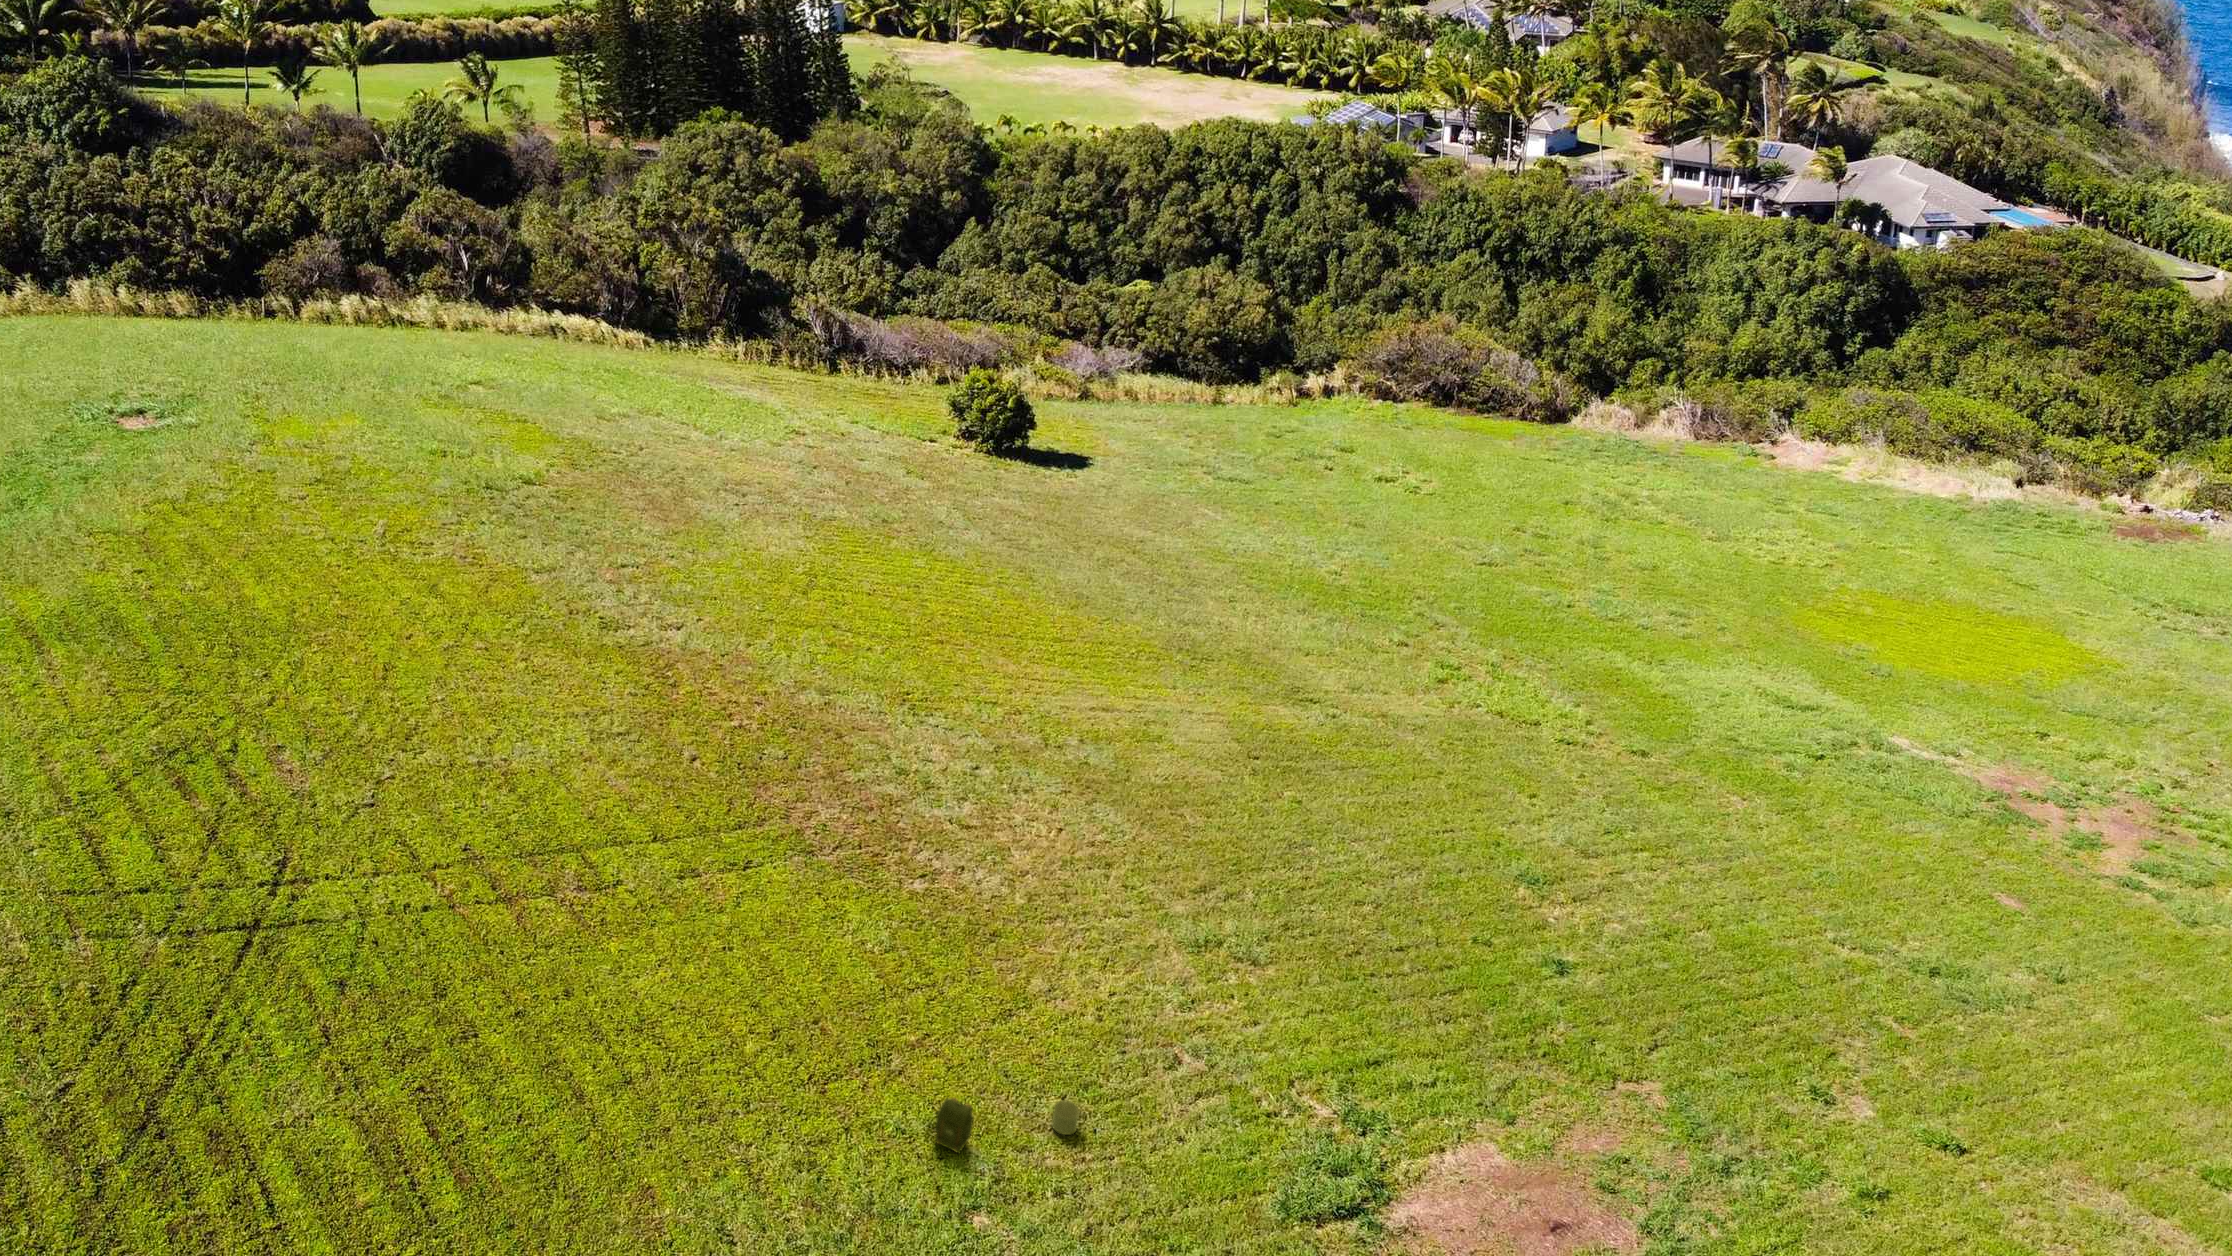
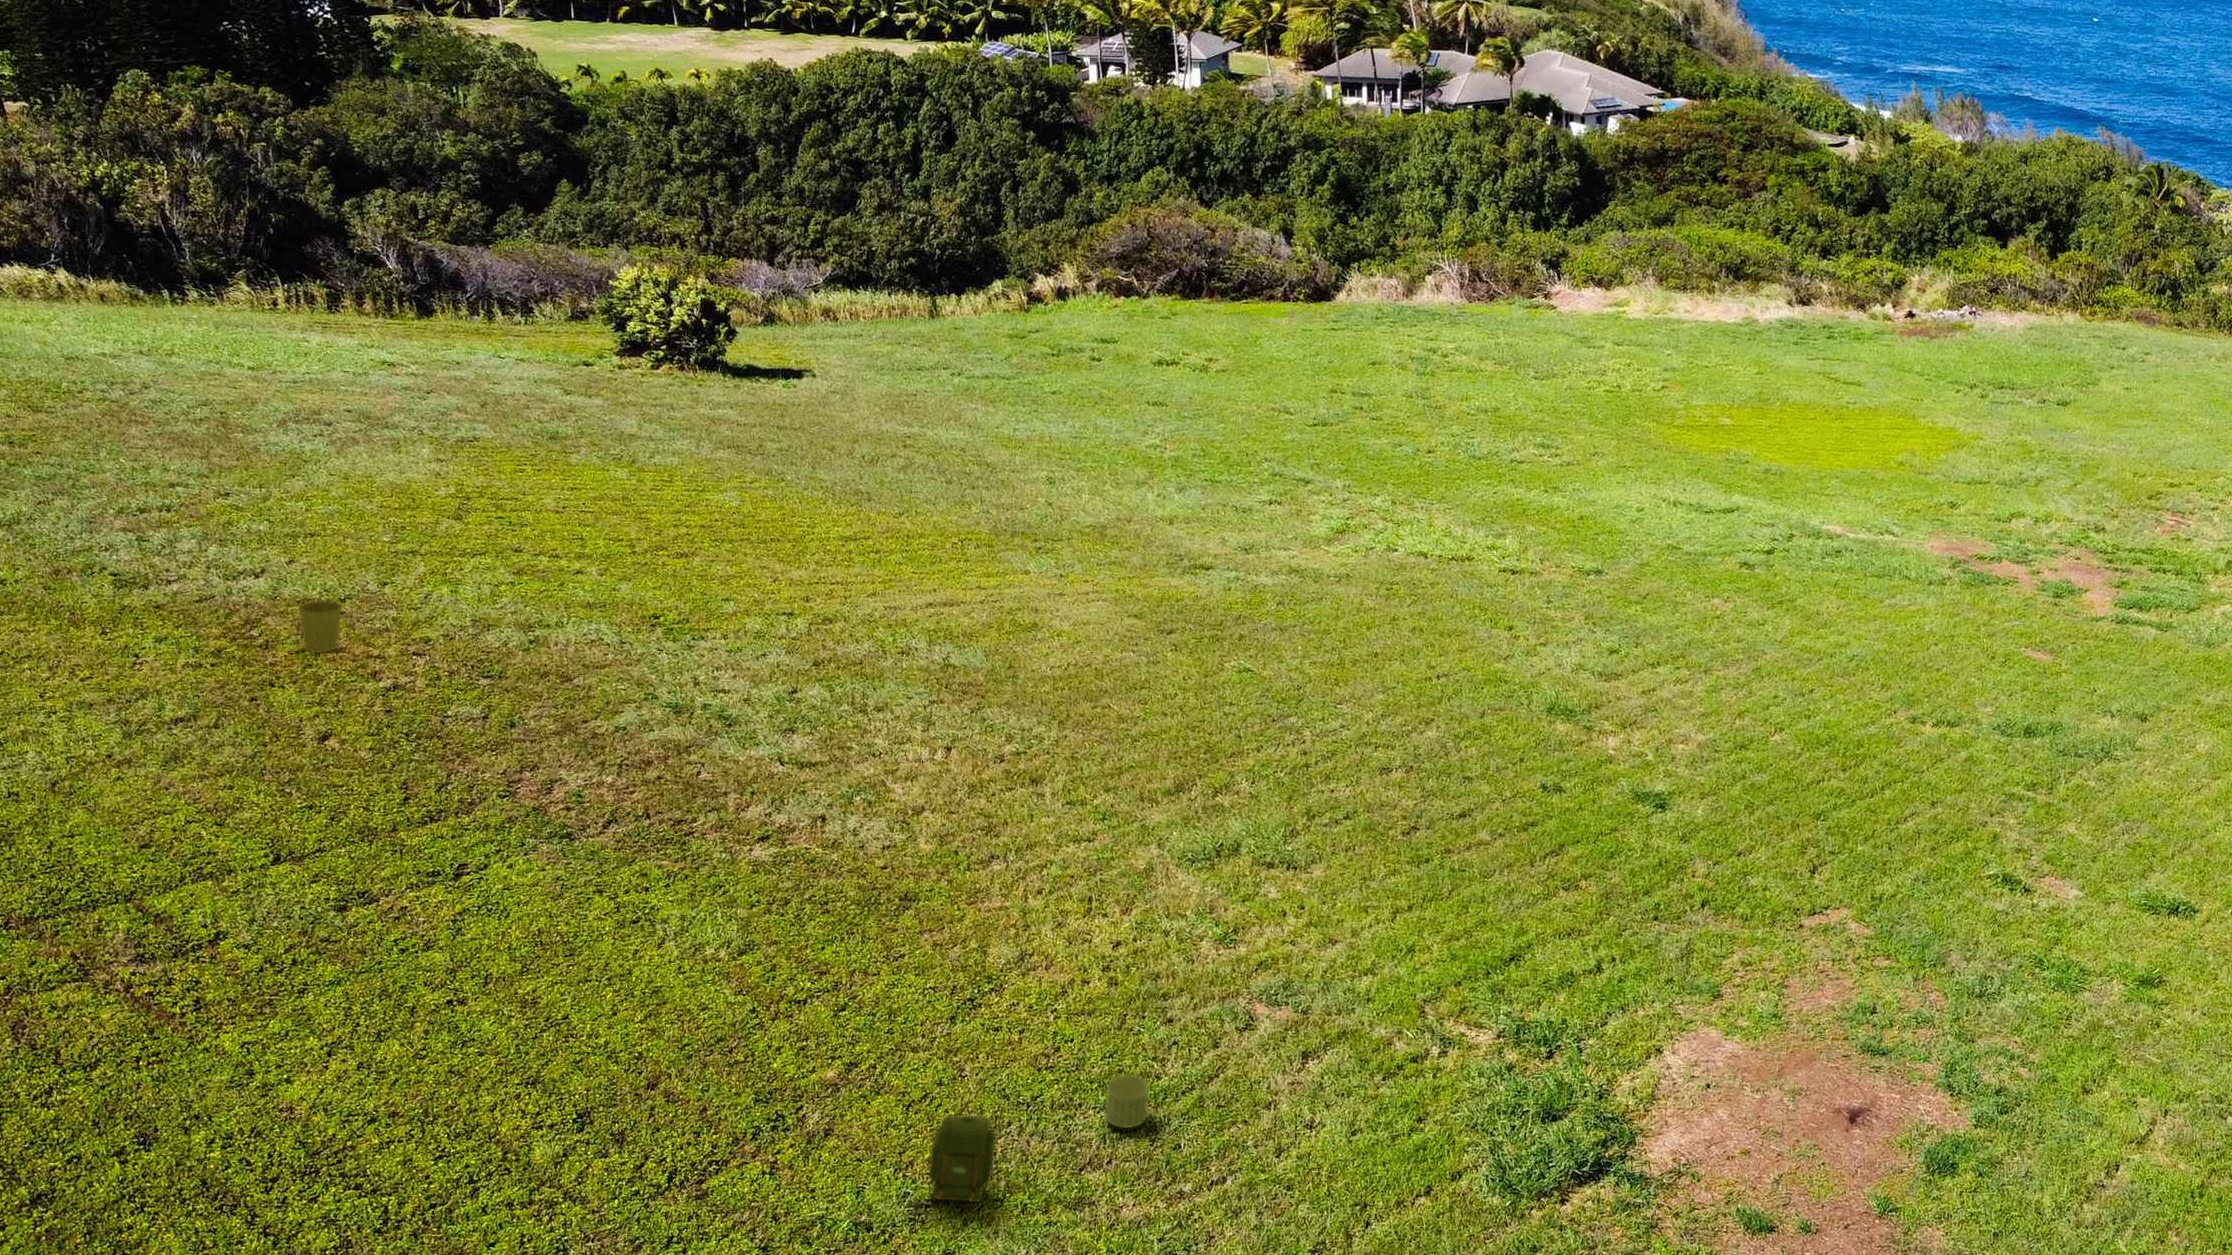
basket: none [732,638,754,673] -> present [299,600,342,653]

